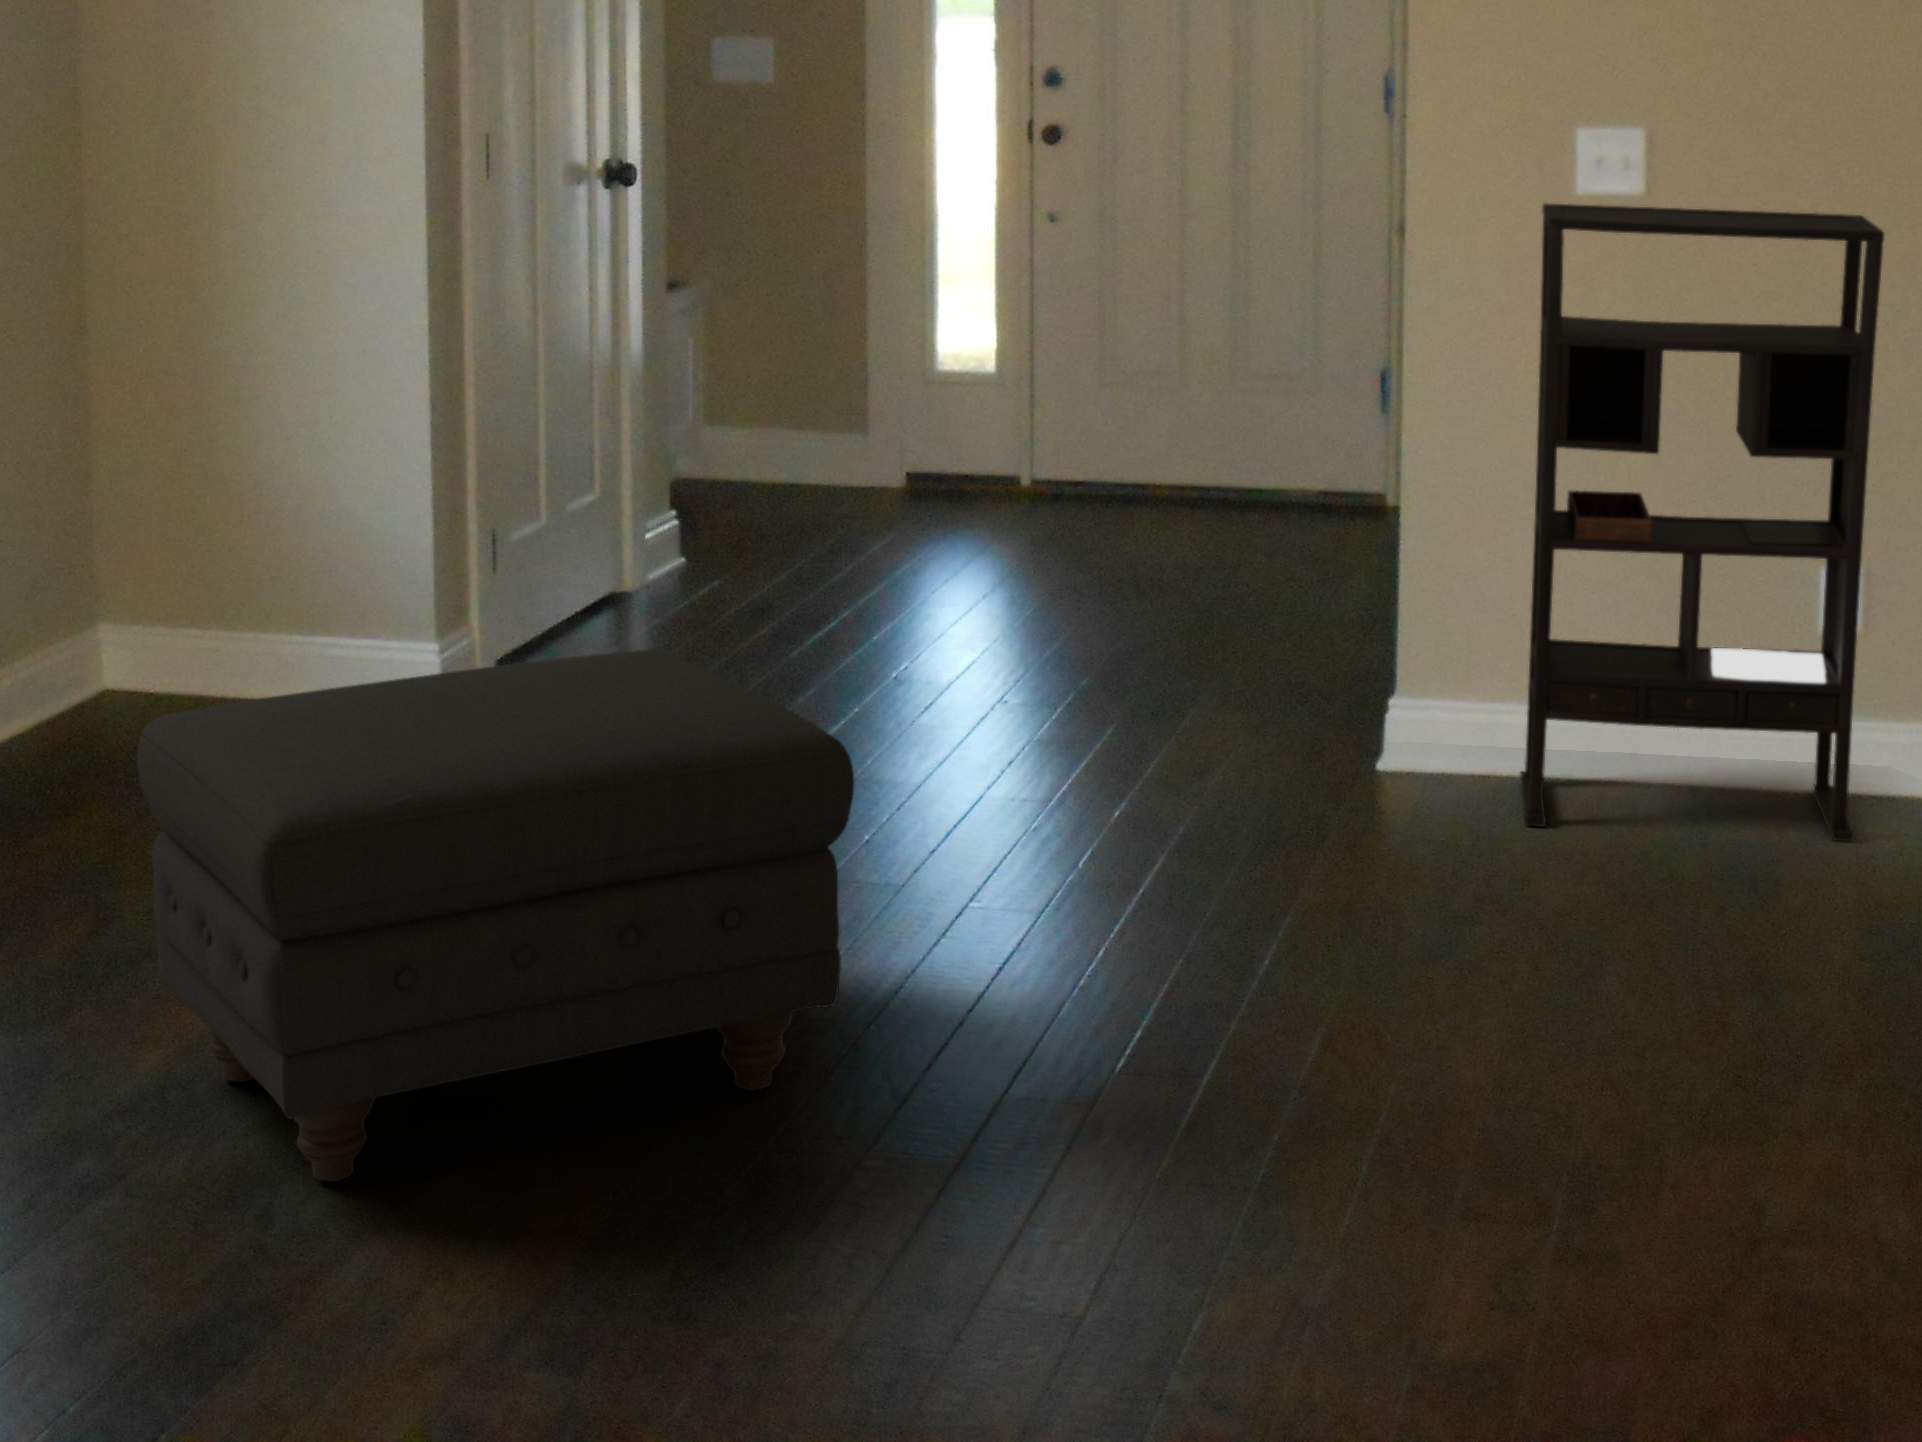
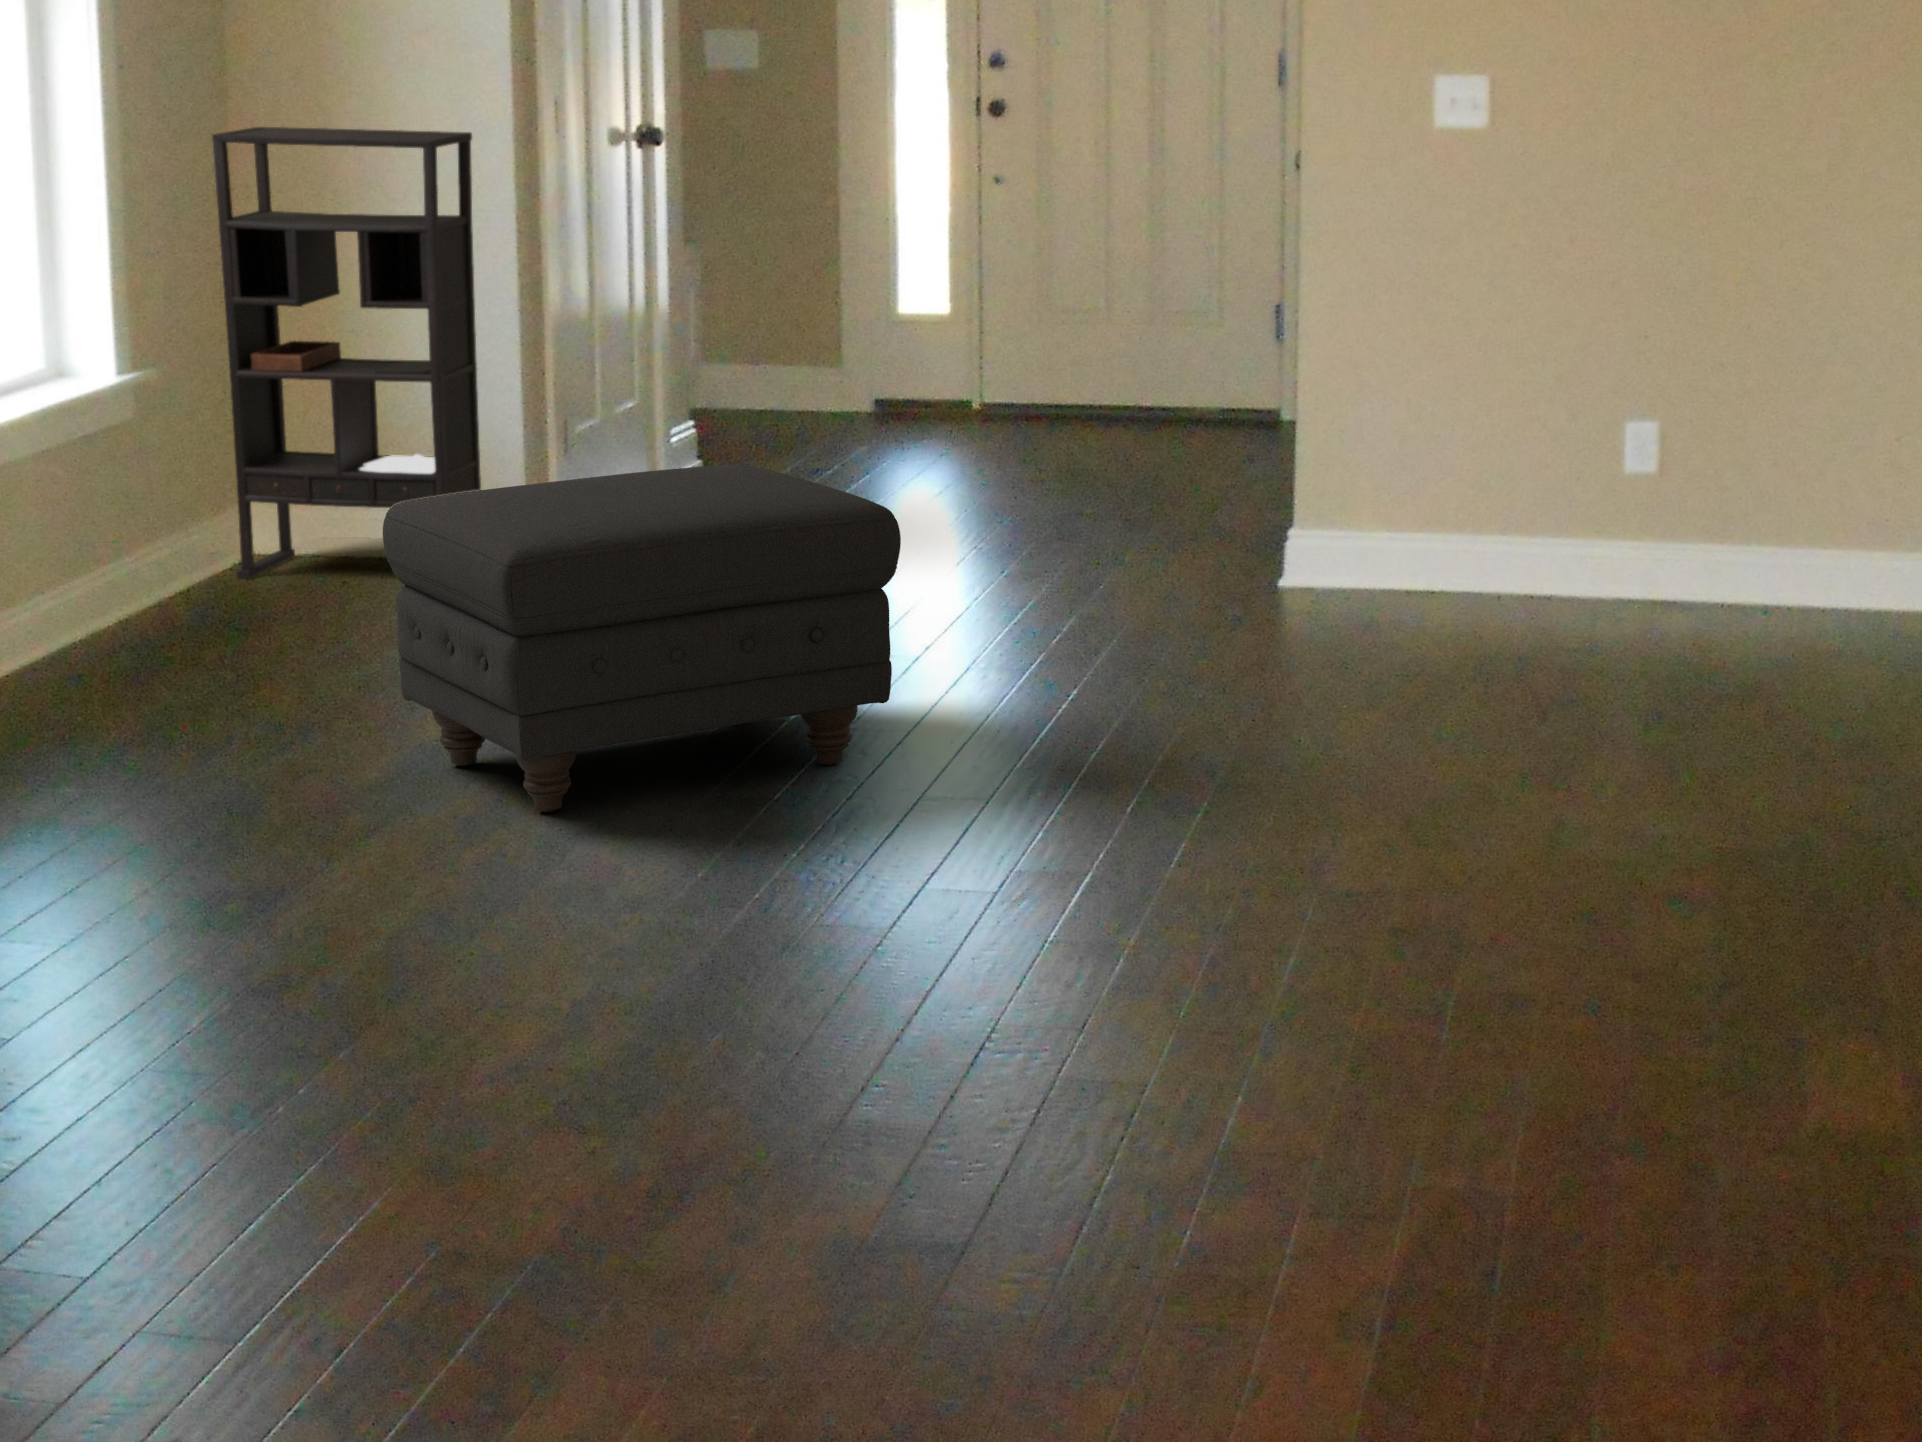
bookshelf: present [1520,204,1884,841] -> present [212,127,481,578]

